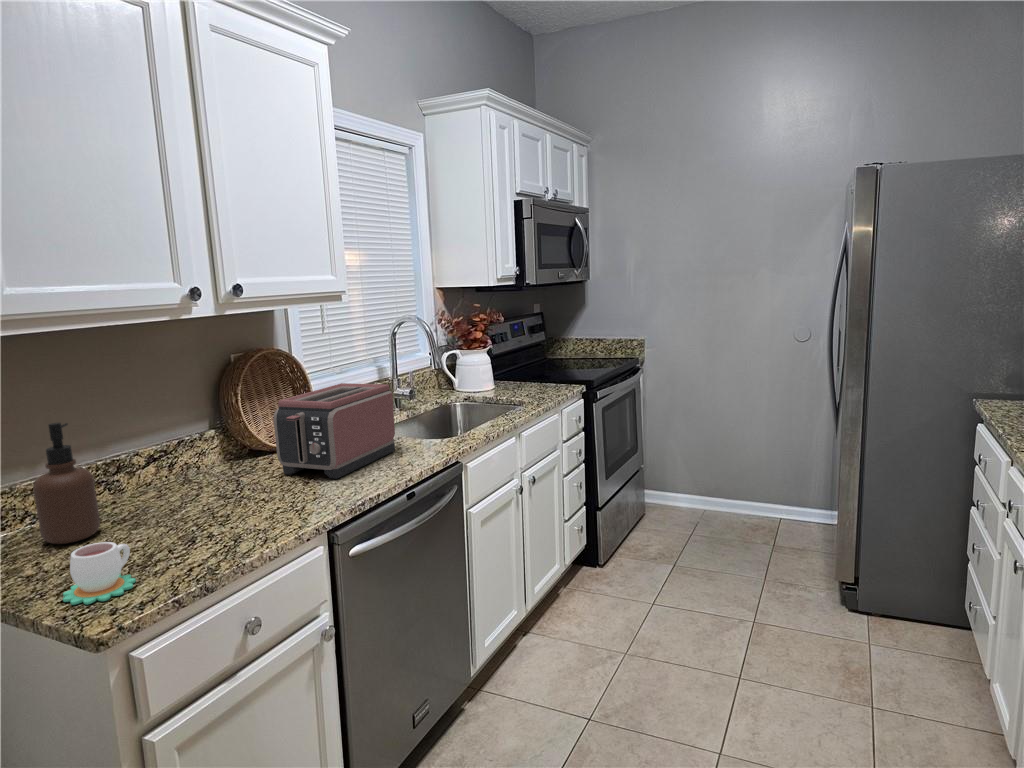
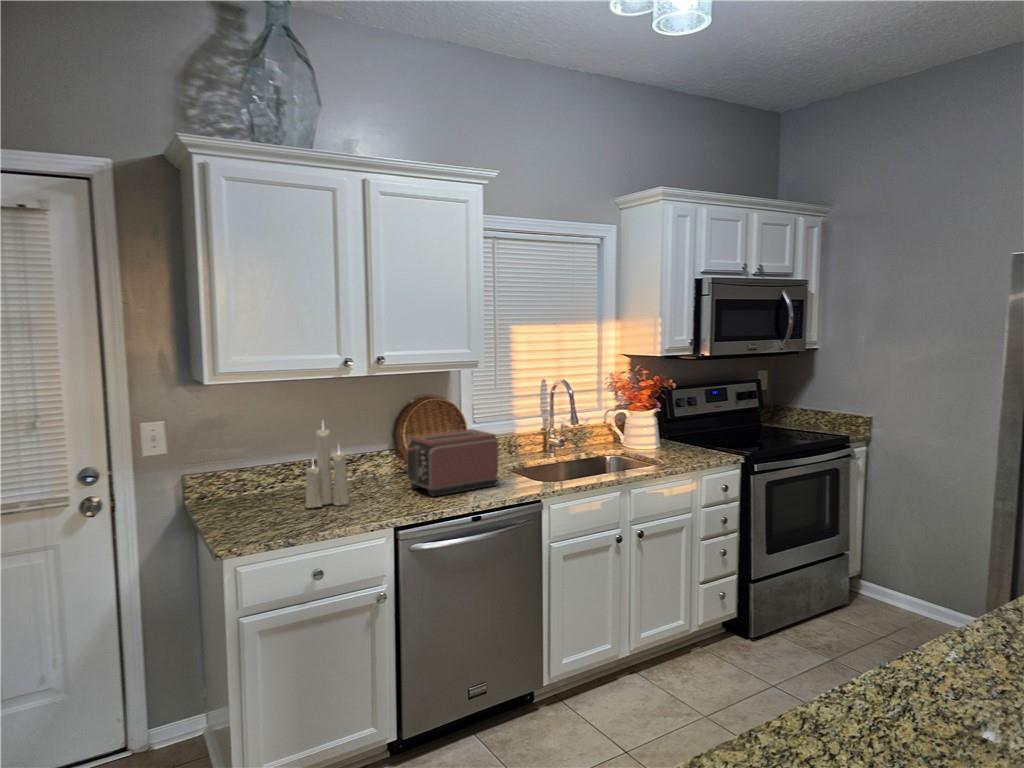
candle: none [152,380,224,532] -> present [305,426,349,508]
soap dispenser: present [33,423,100,544] -> none [252,434,285,504]
mug: present [63,542,136,605] -> none [228,503,267,535]

